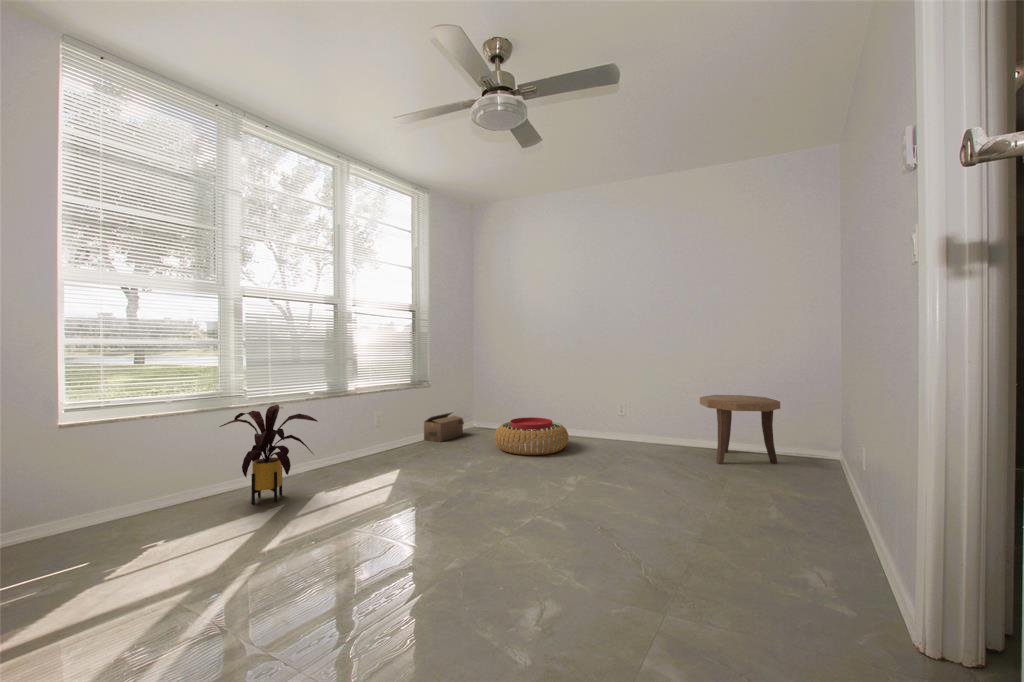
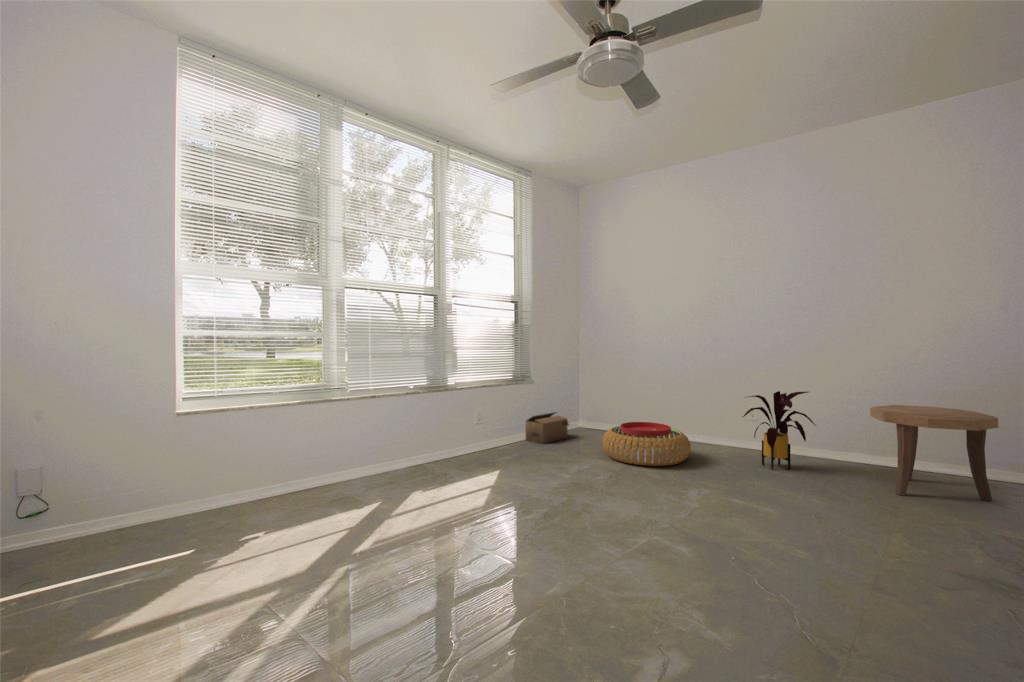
house plant: present [220,405,318,504] -> present [743,391,816,469]

